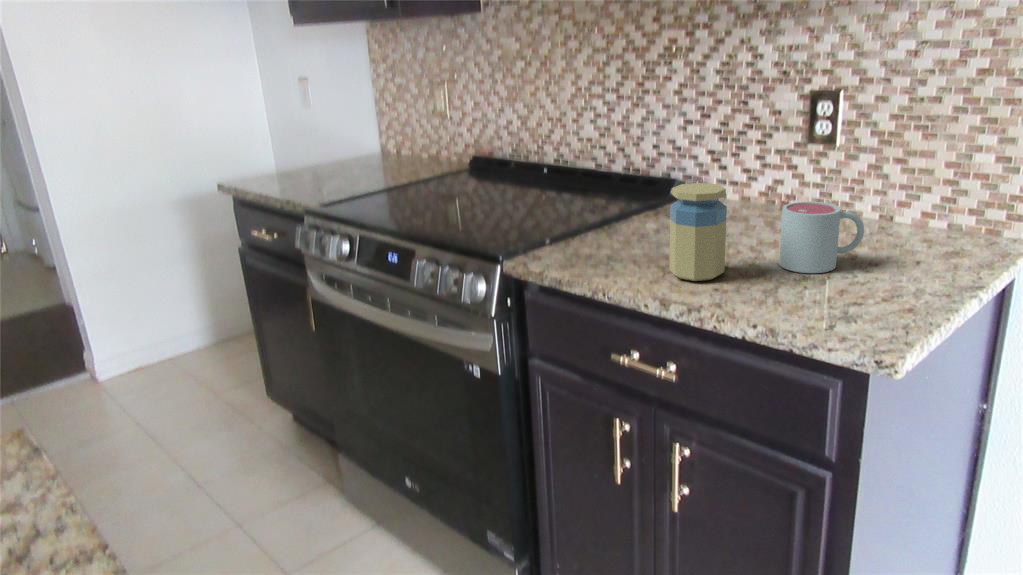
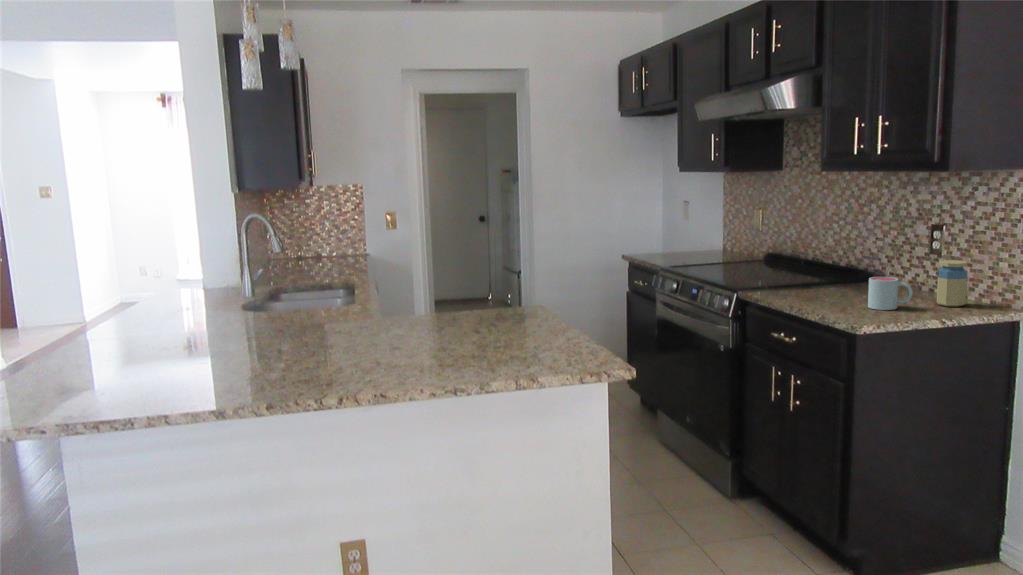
jar: present [669,183,727,281] -> present [937,260,968,307]

